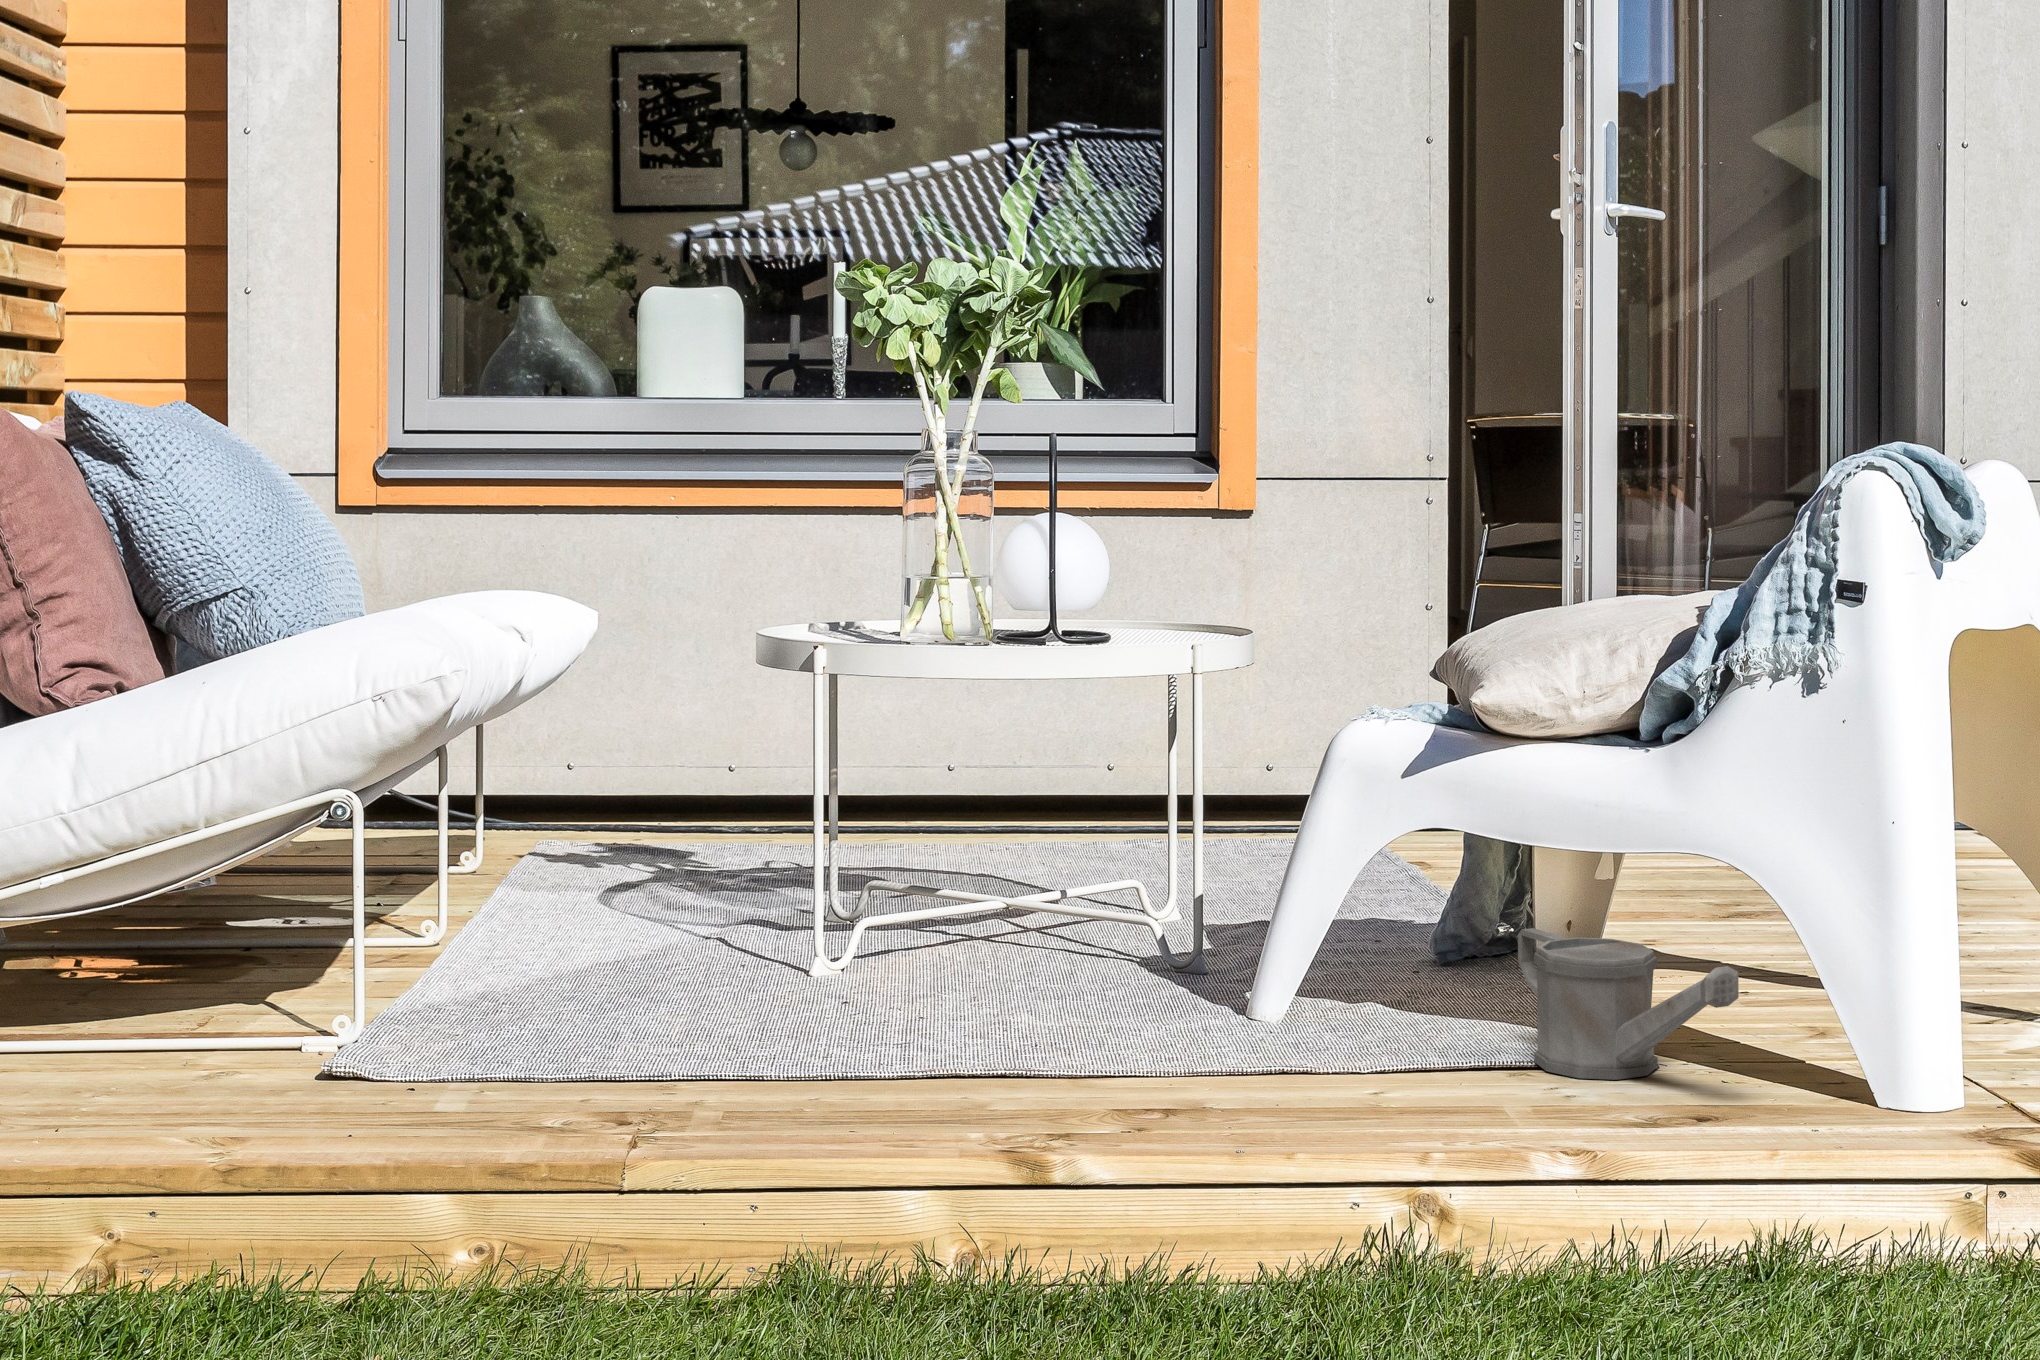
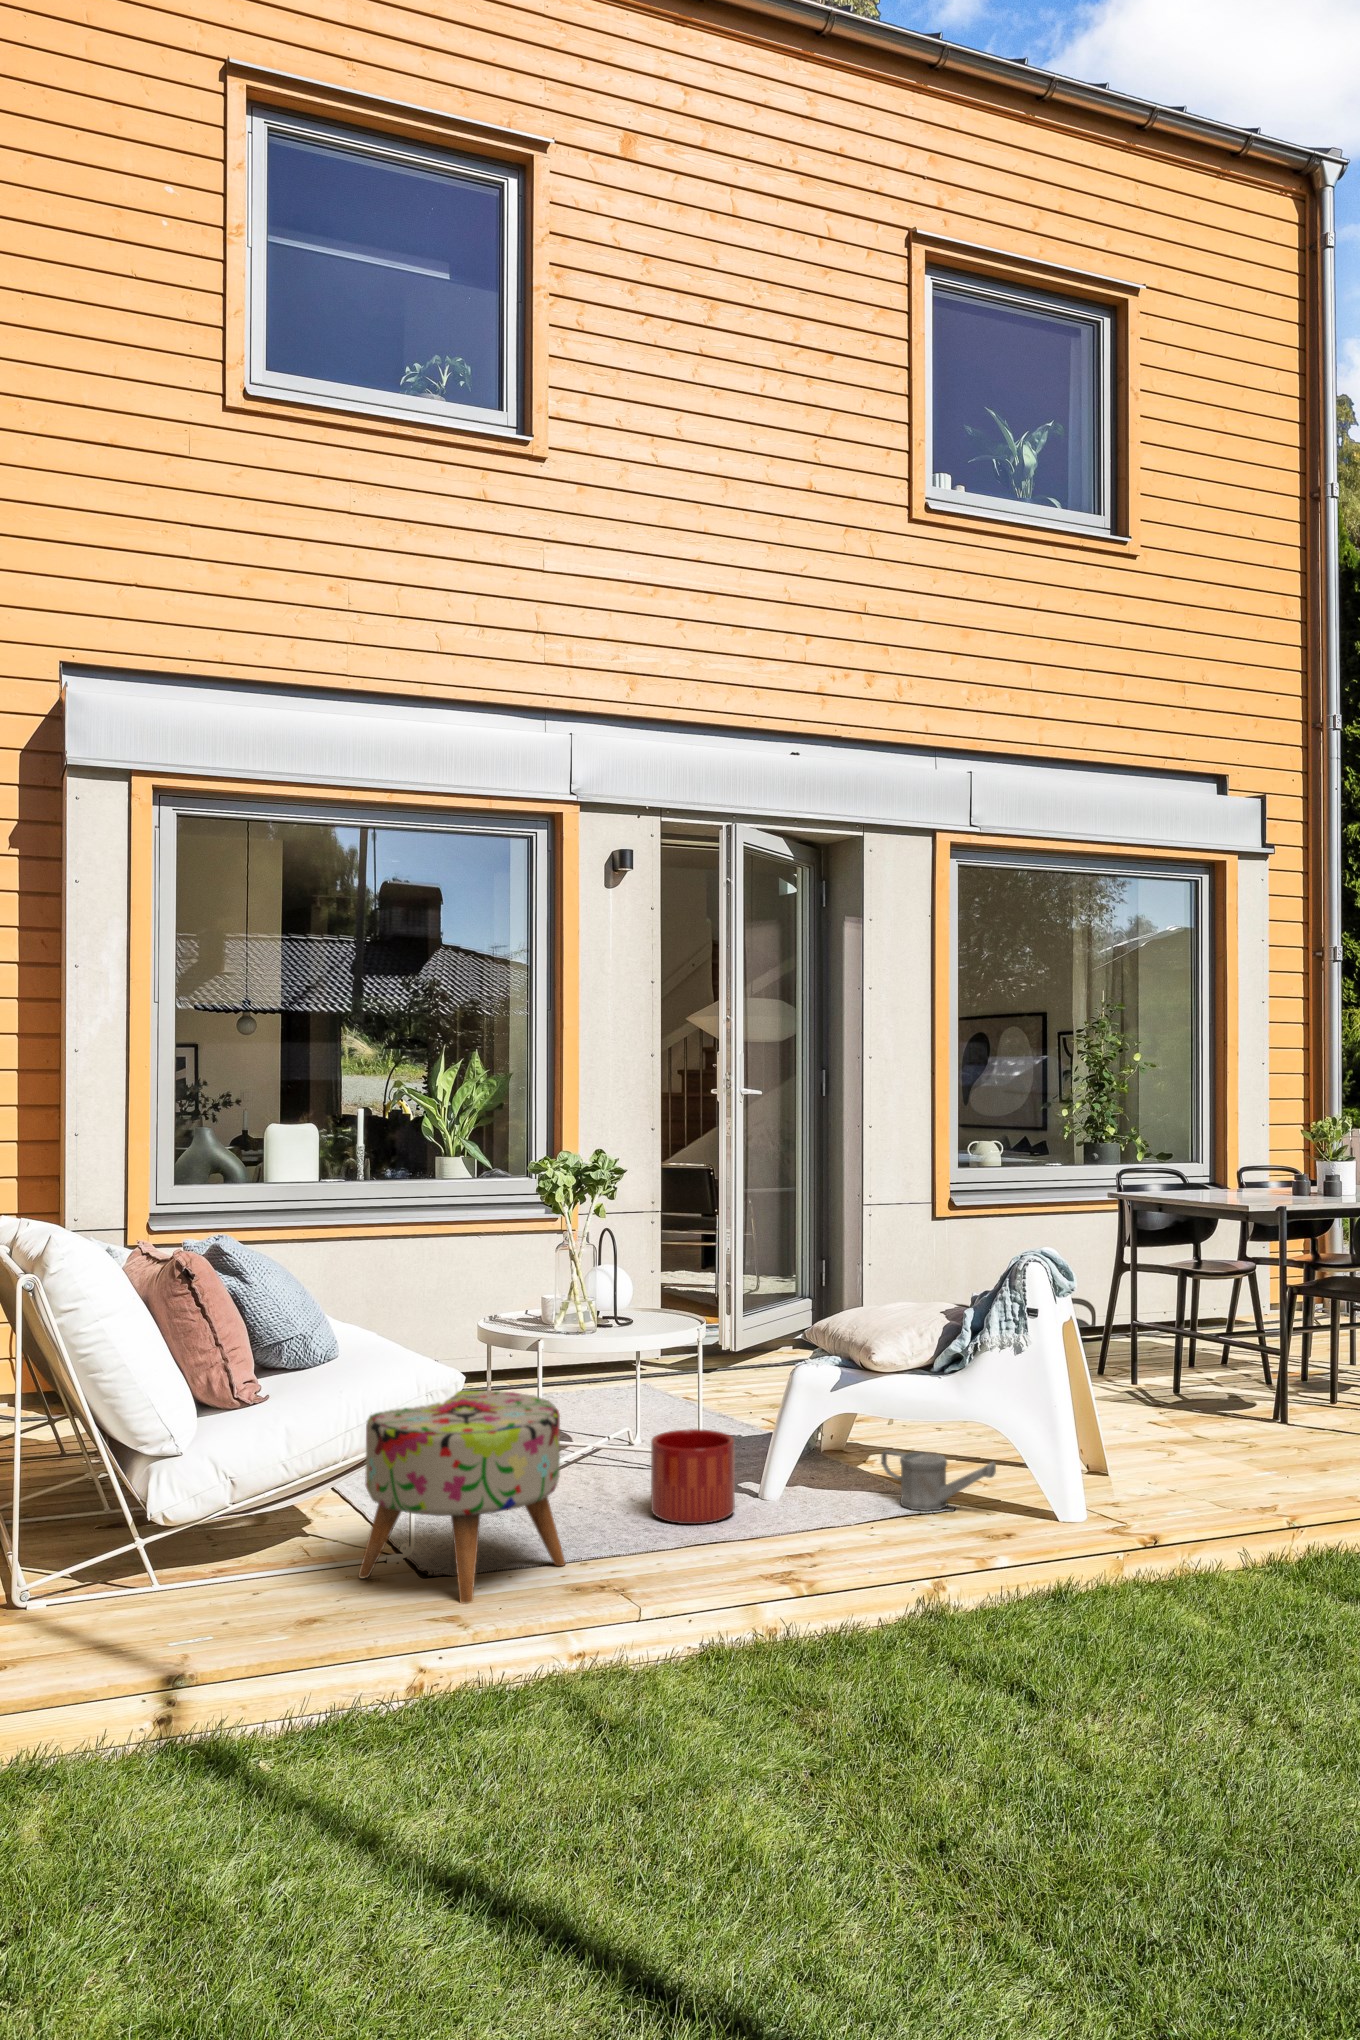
ottoman: none [183,688,616,1117] -> present [358,1391,565,1604]
planter: none [951,837,1144,1043] -> present [651,1429,735,1524]

